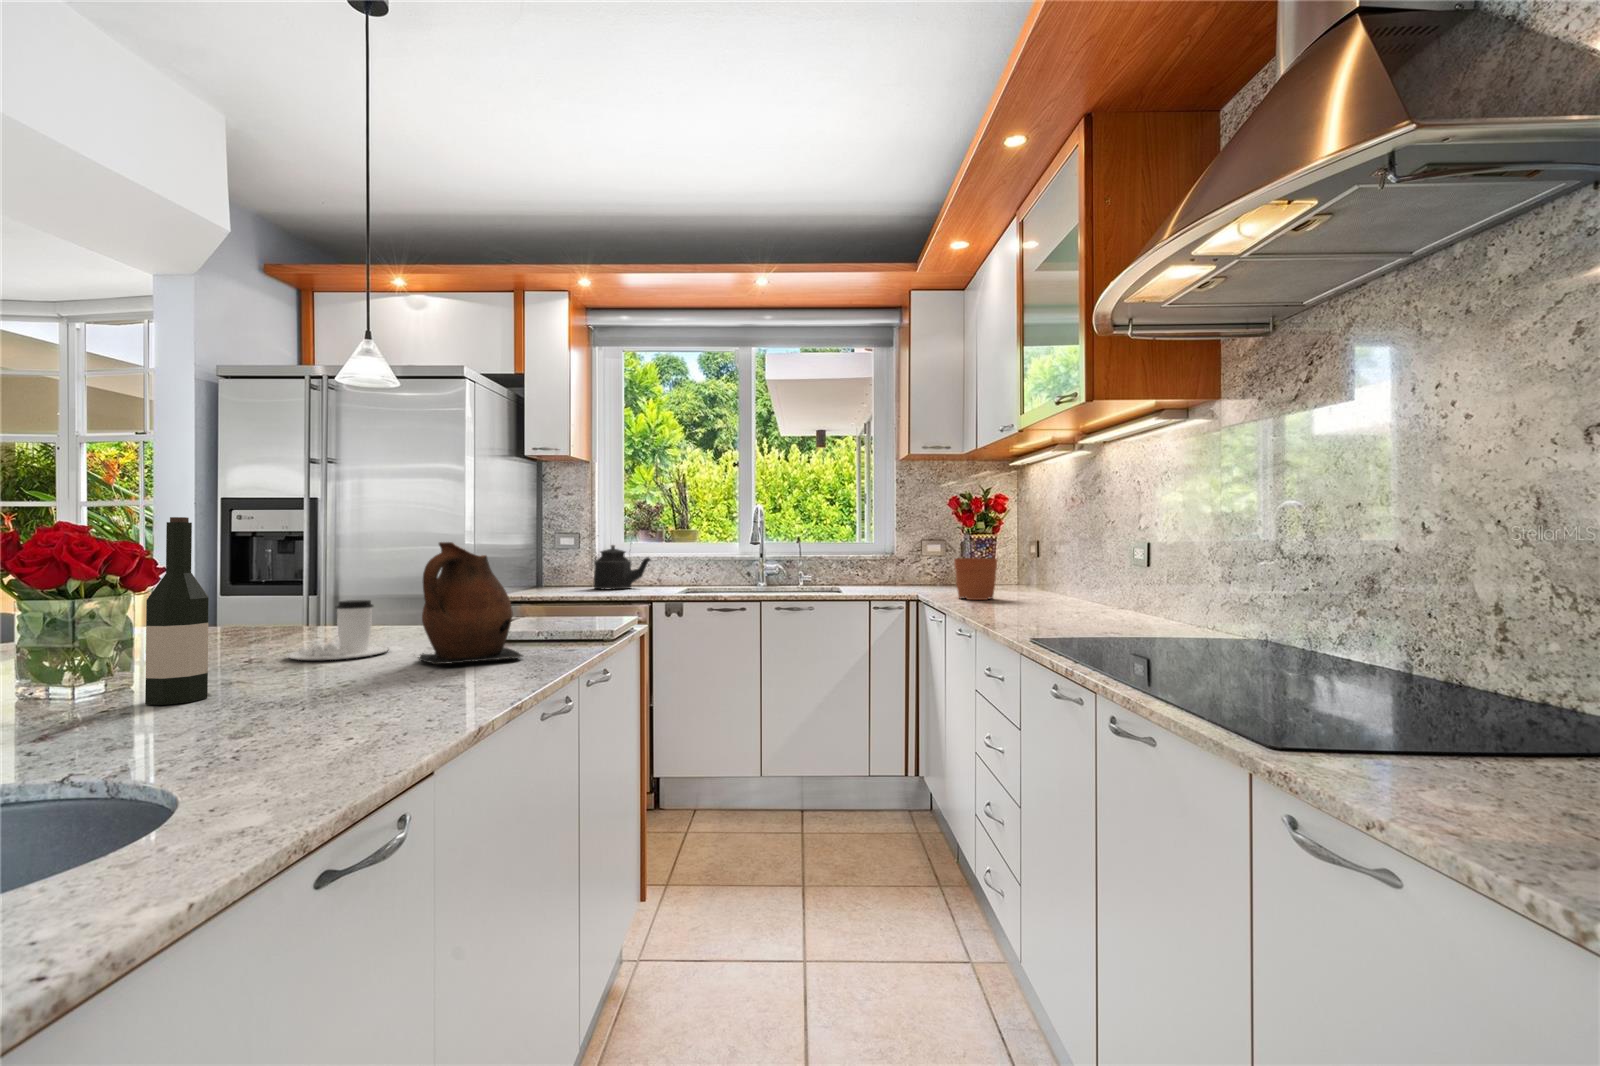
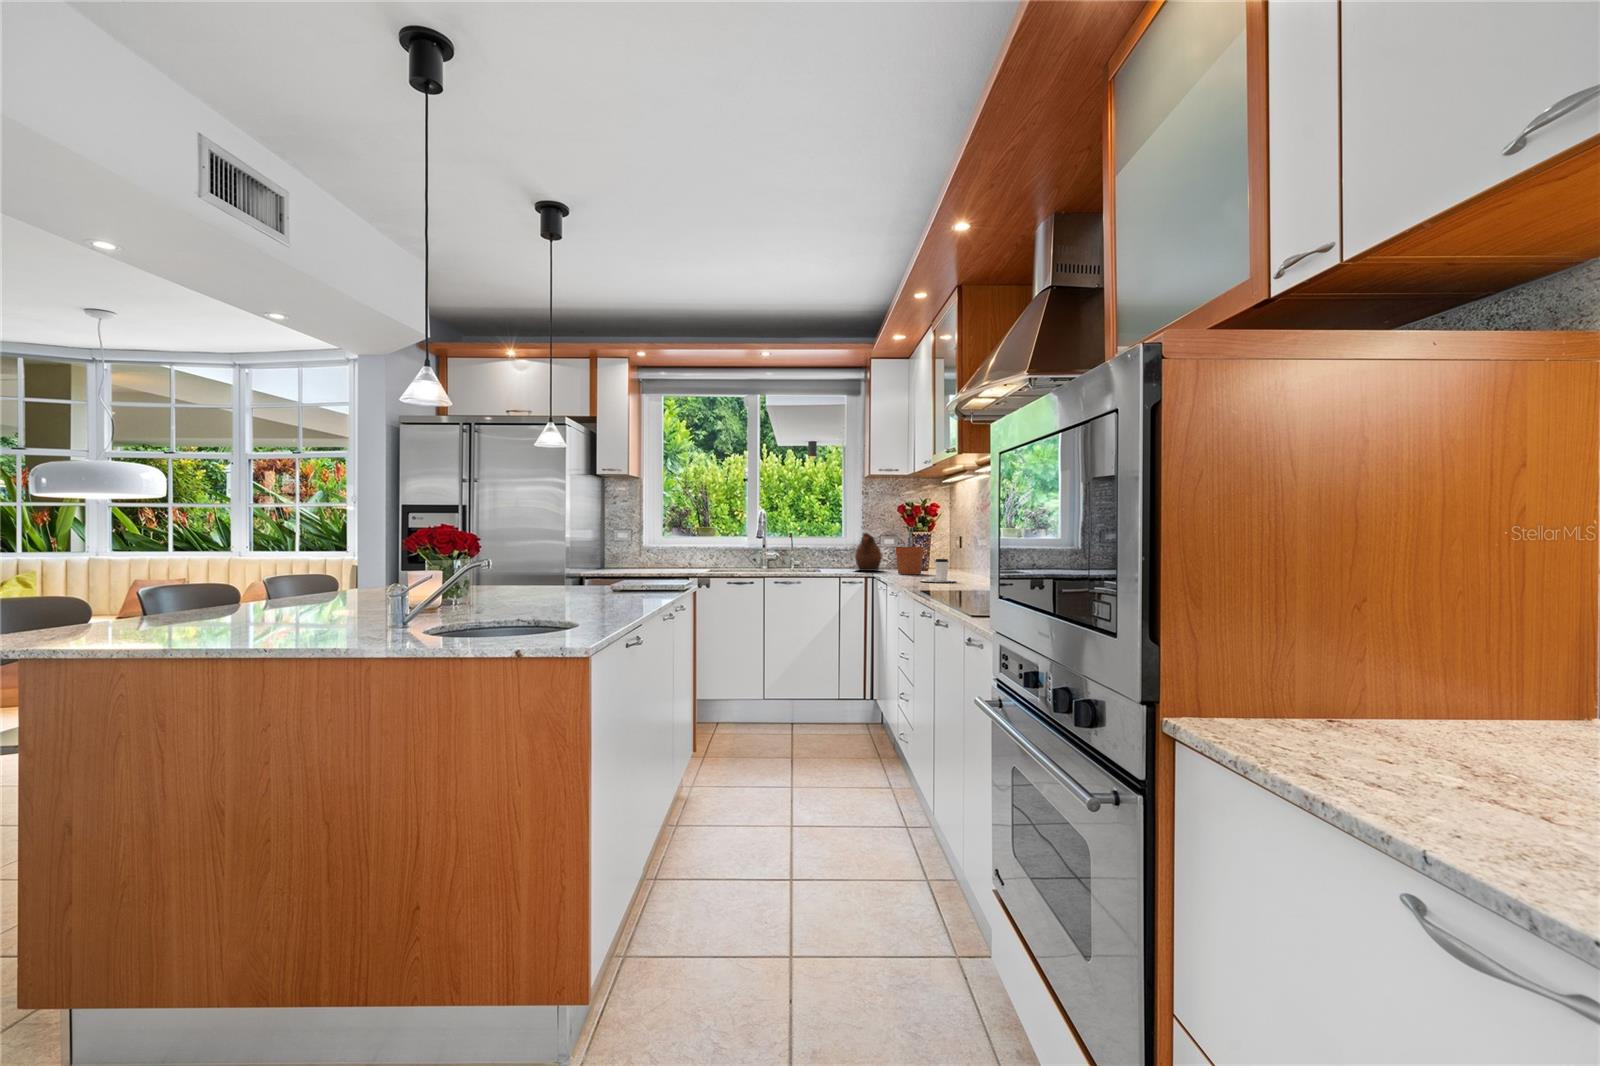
wine bottle: present [145,517,209,705] -> none [501,526,525,606]
kettle: present [594,538,650,589] -> none [647,531,688,569]
ceramic pitcher: present [418,542,523,664] -> present [855,533,882,571]
coffee cup: present [286,600,390,660] -> present [919,559,957,582]

